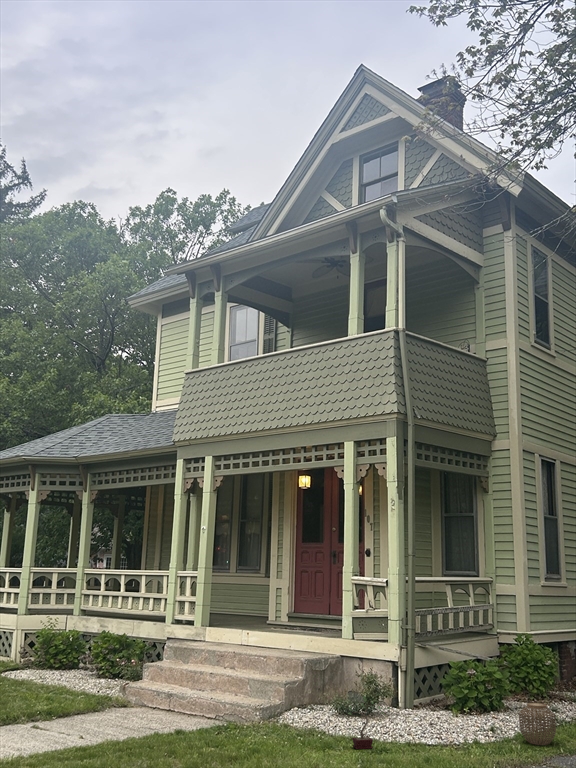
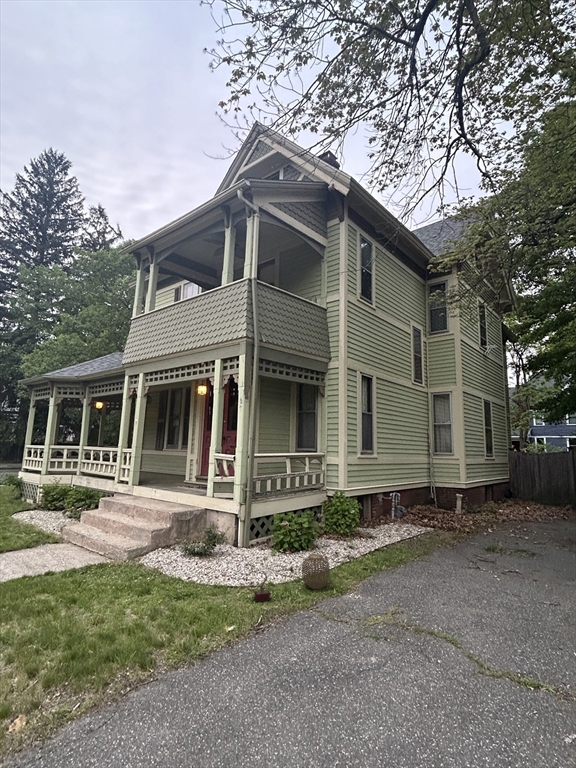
potted plant: present [348,696,390,749] -> present [250,557,285,602]

